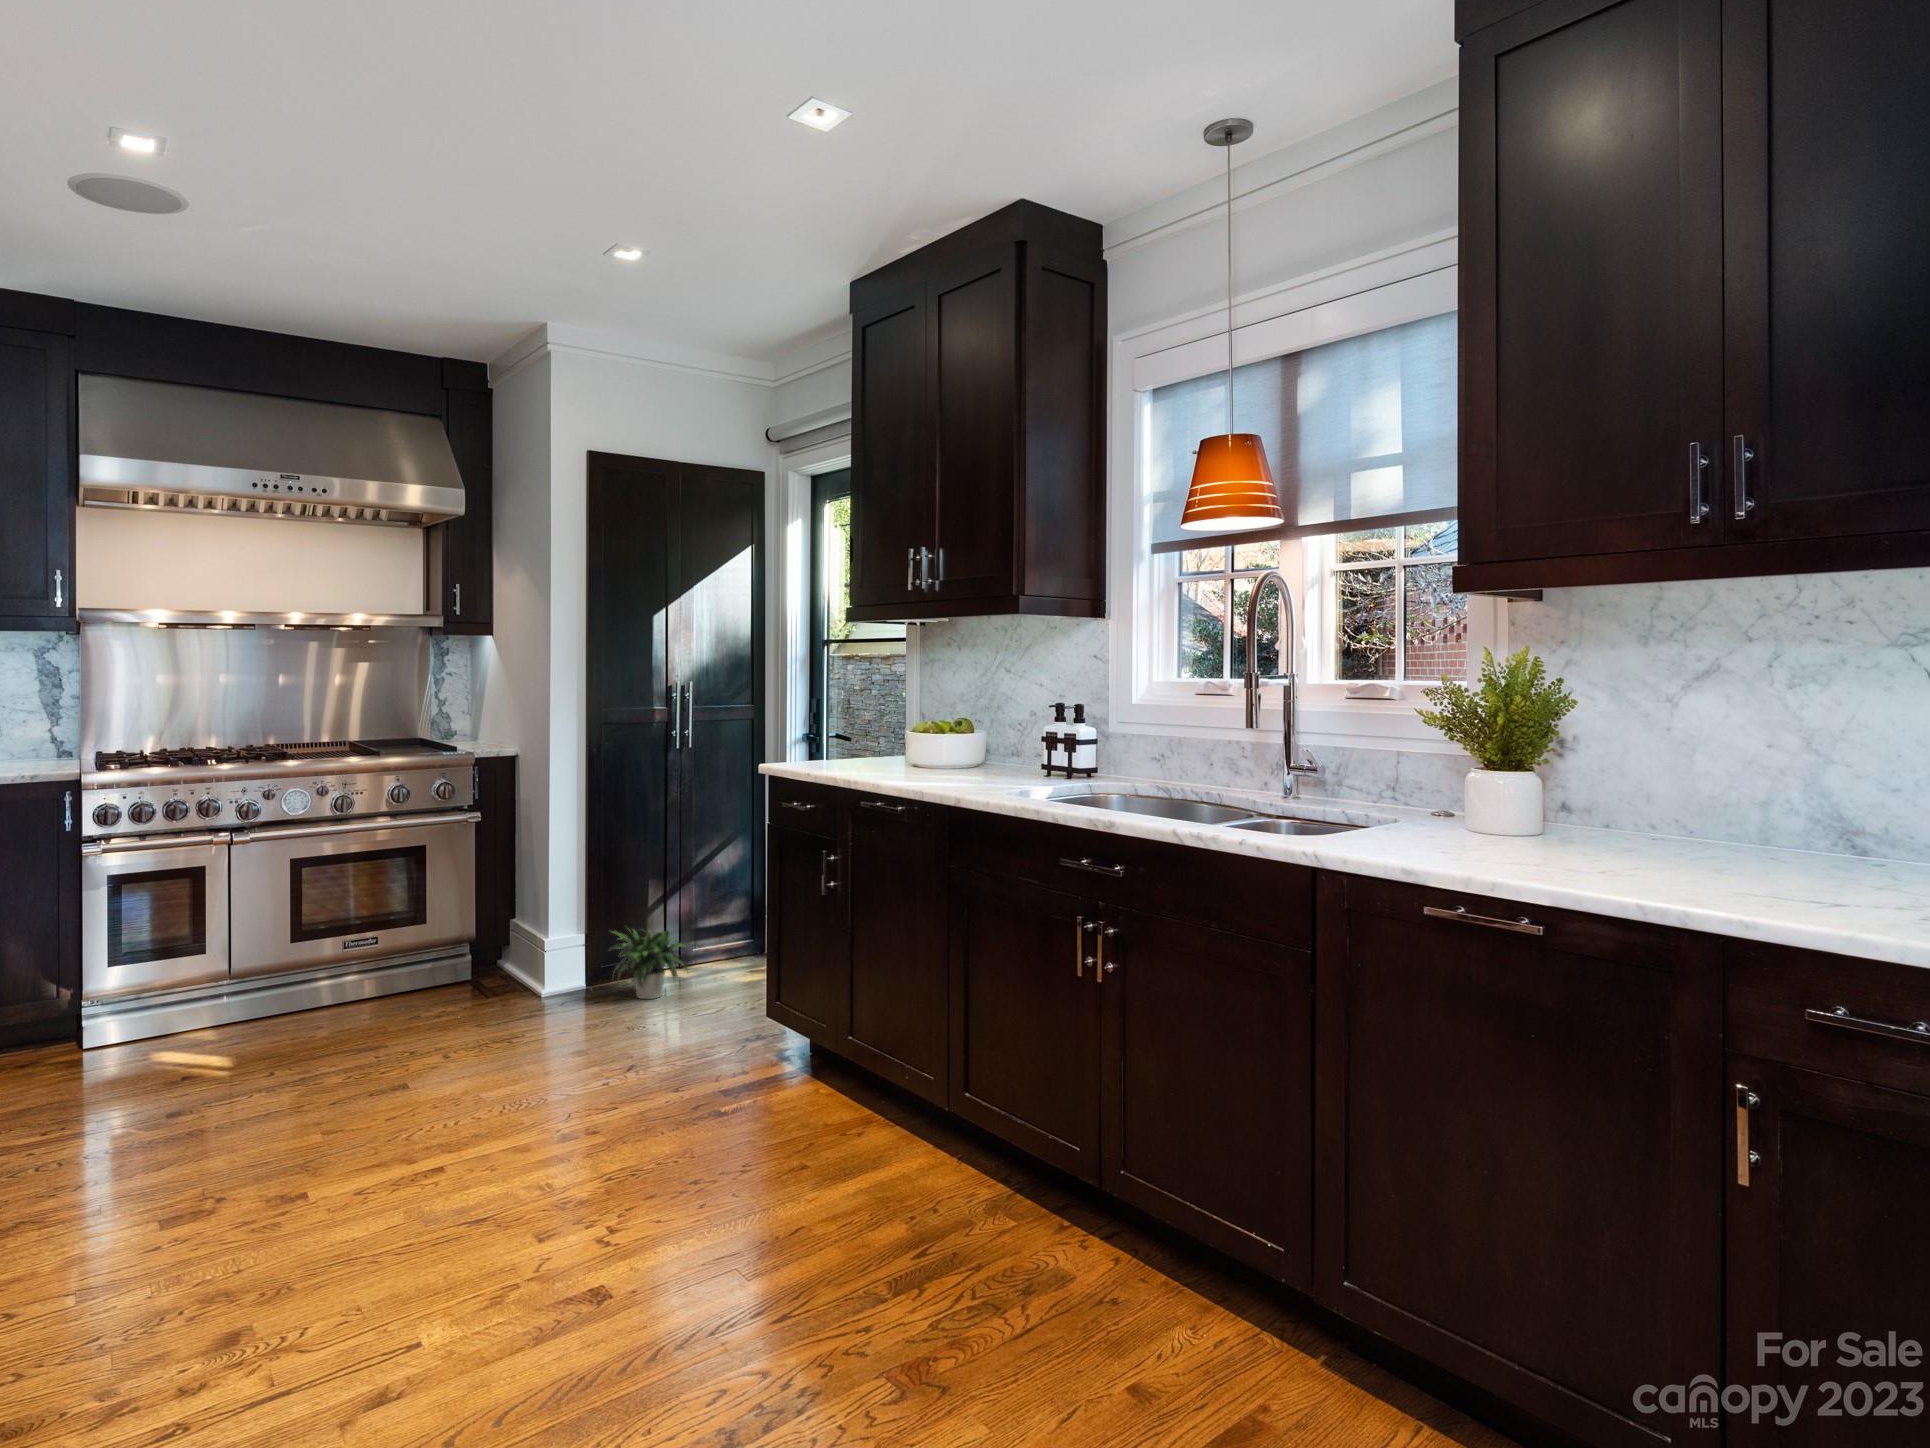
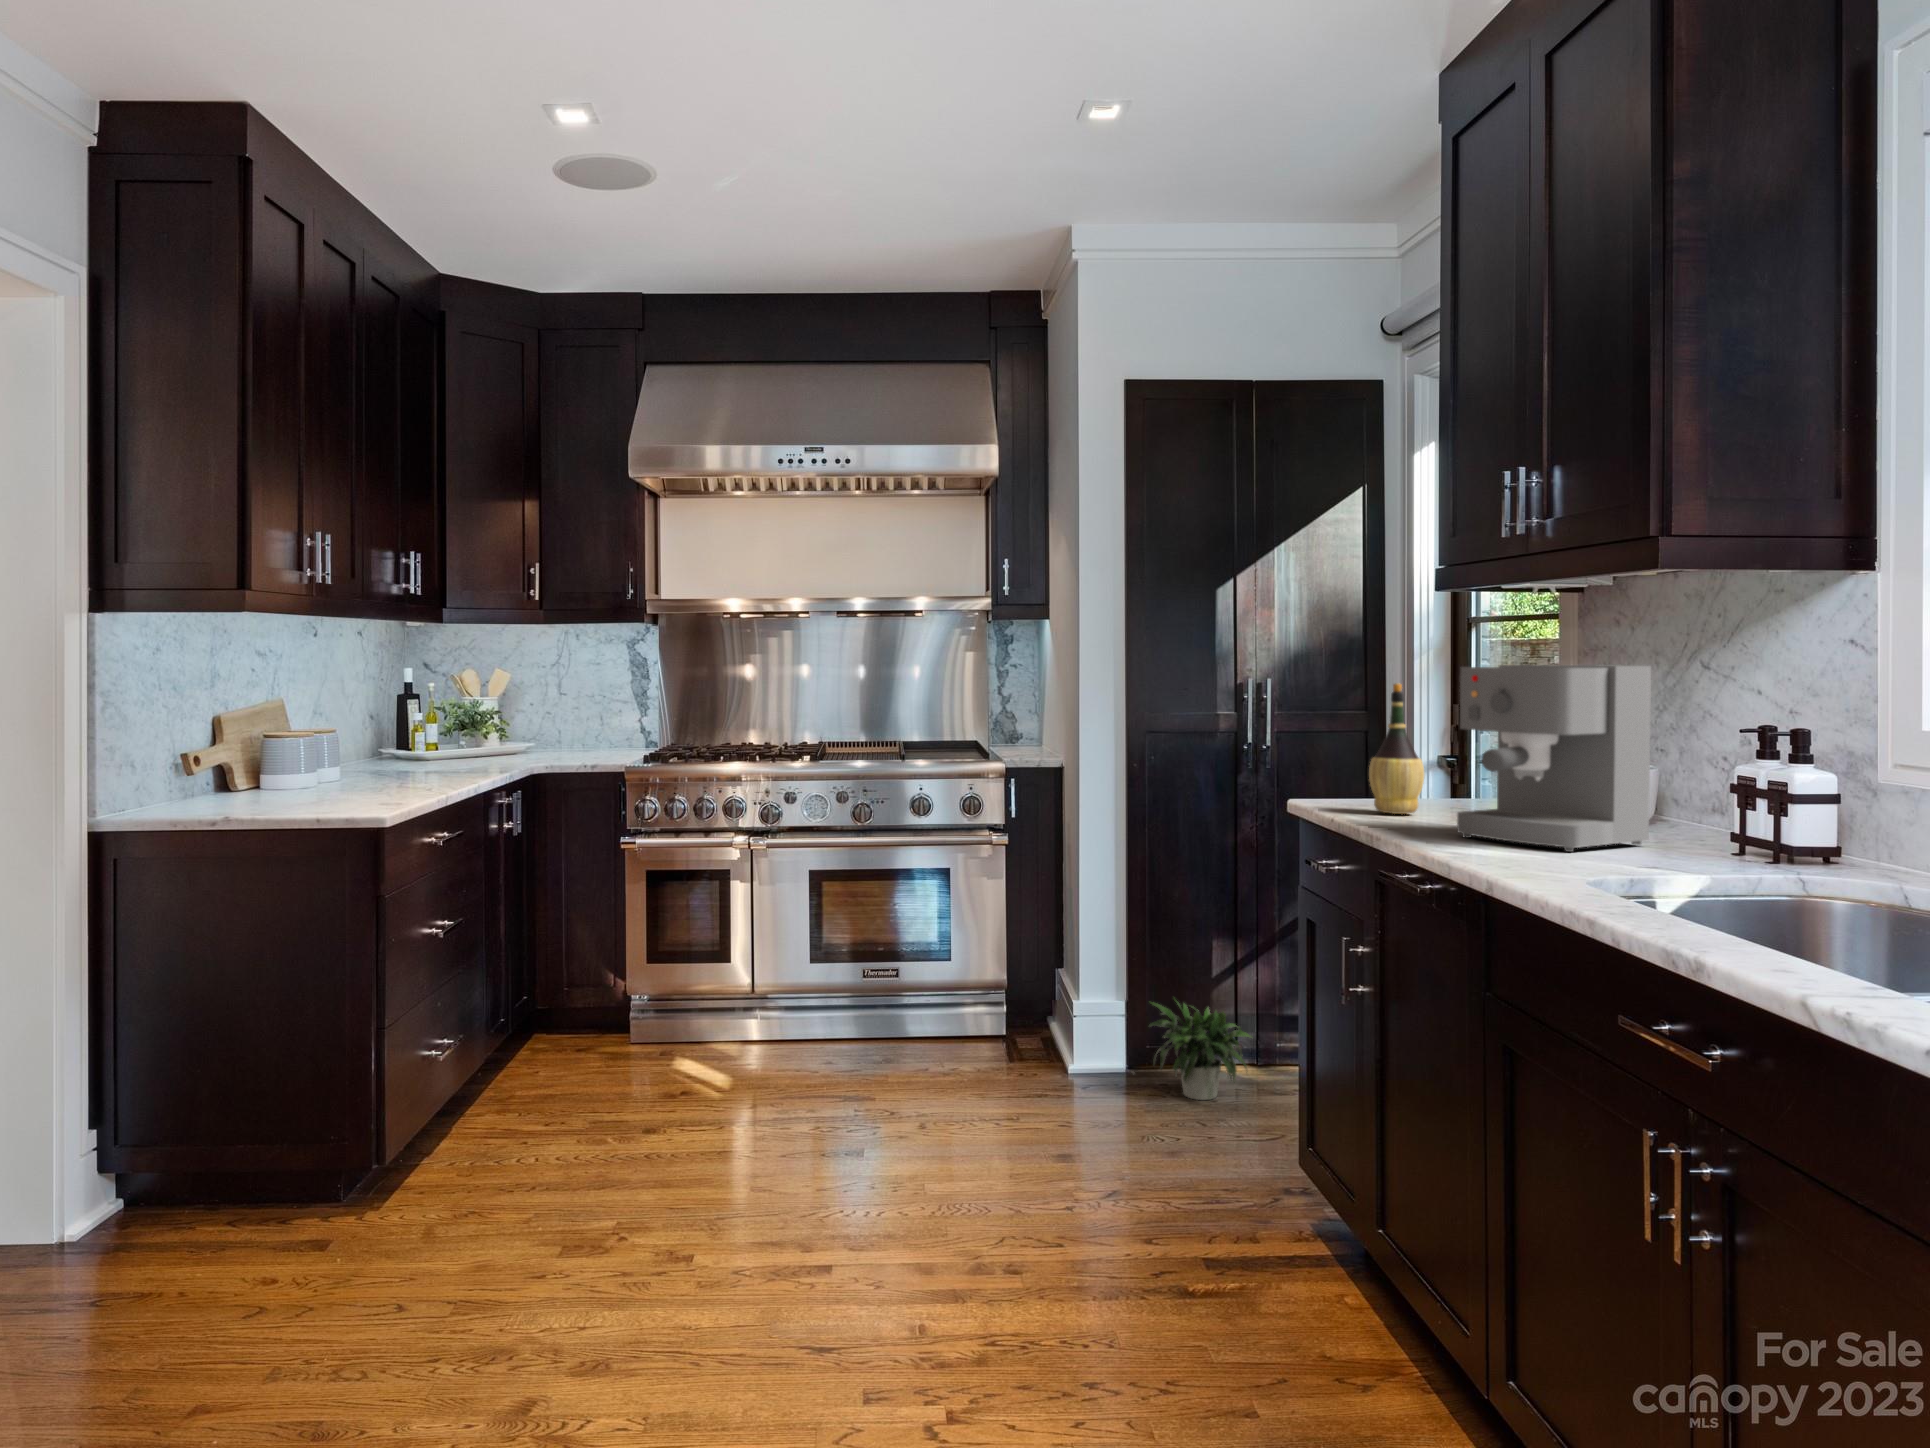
coffee maker: none [885,669,989,783] -> present [1457,665,1651,852]
wine bottle: none [807,682,842,770] -> present [1369,683,1424,814]

